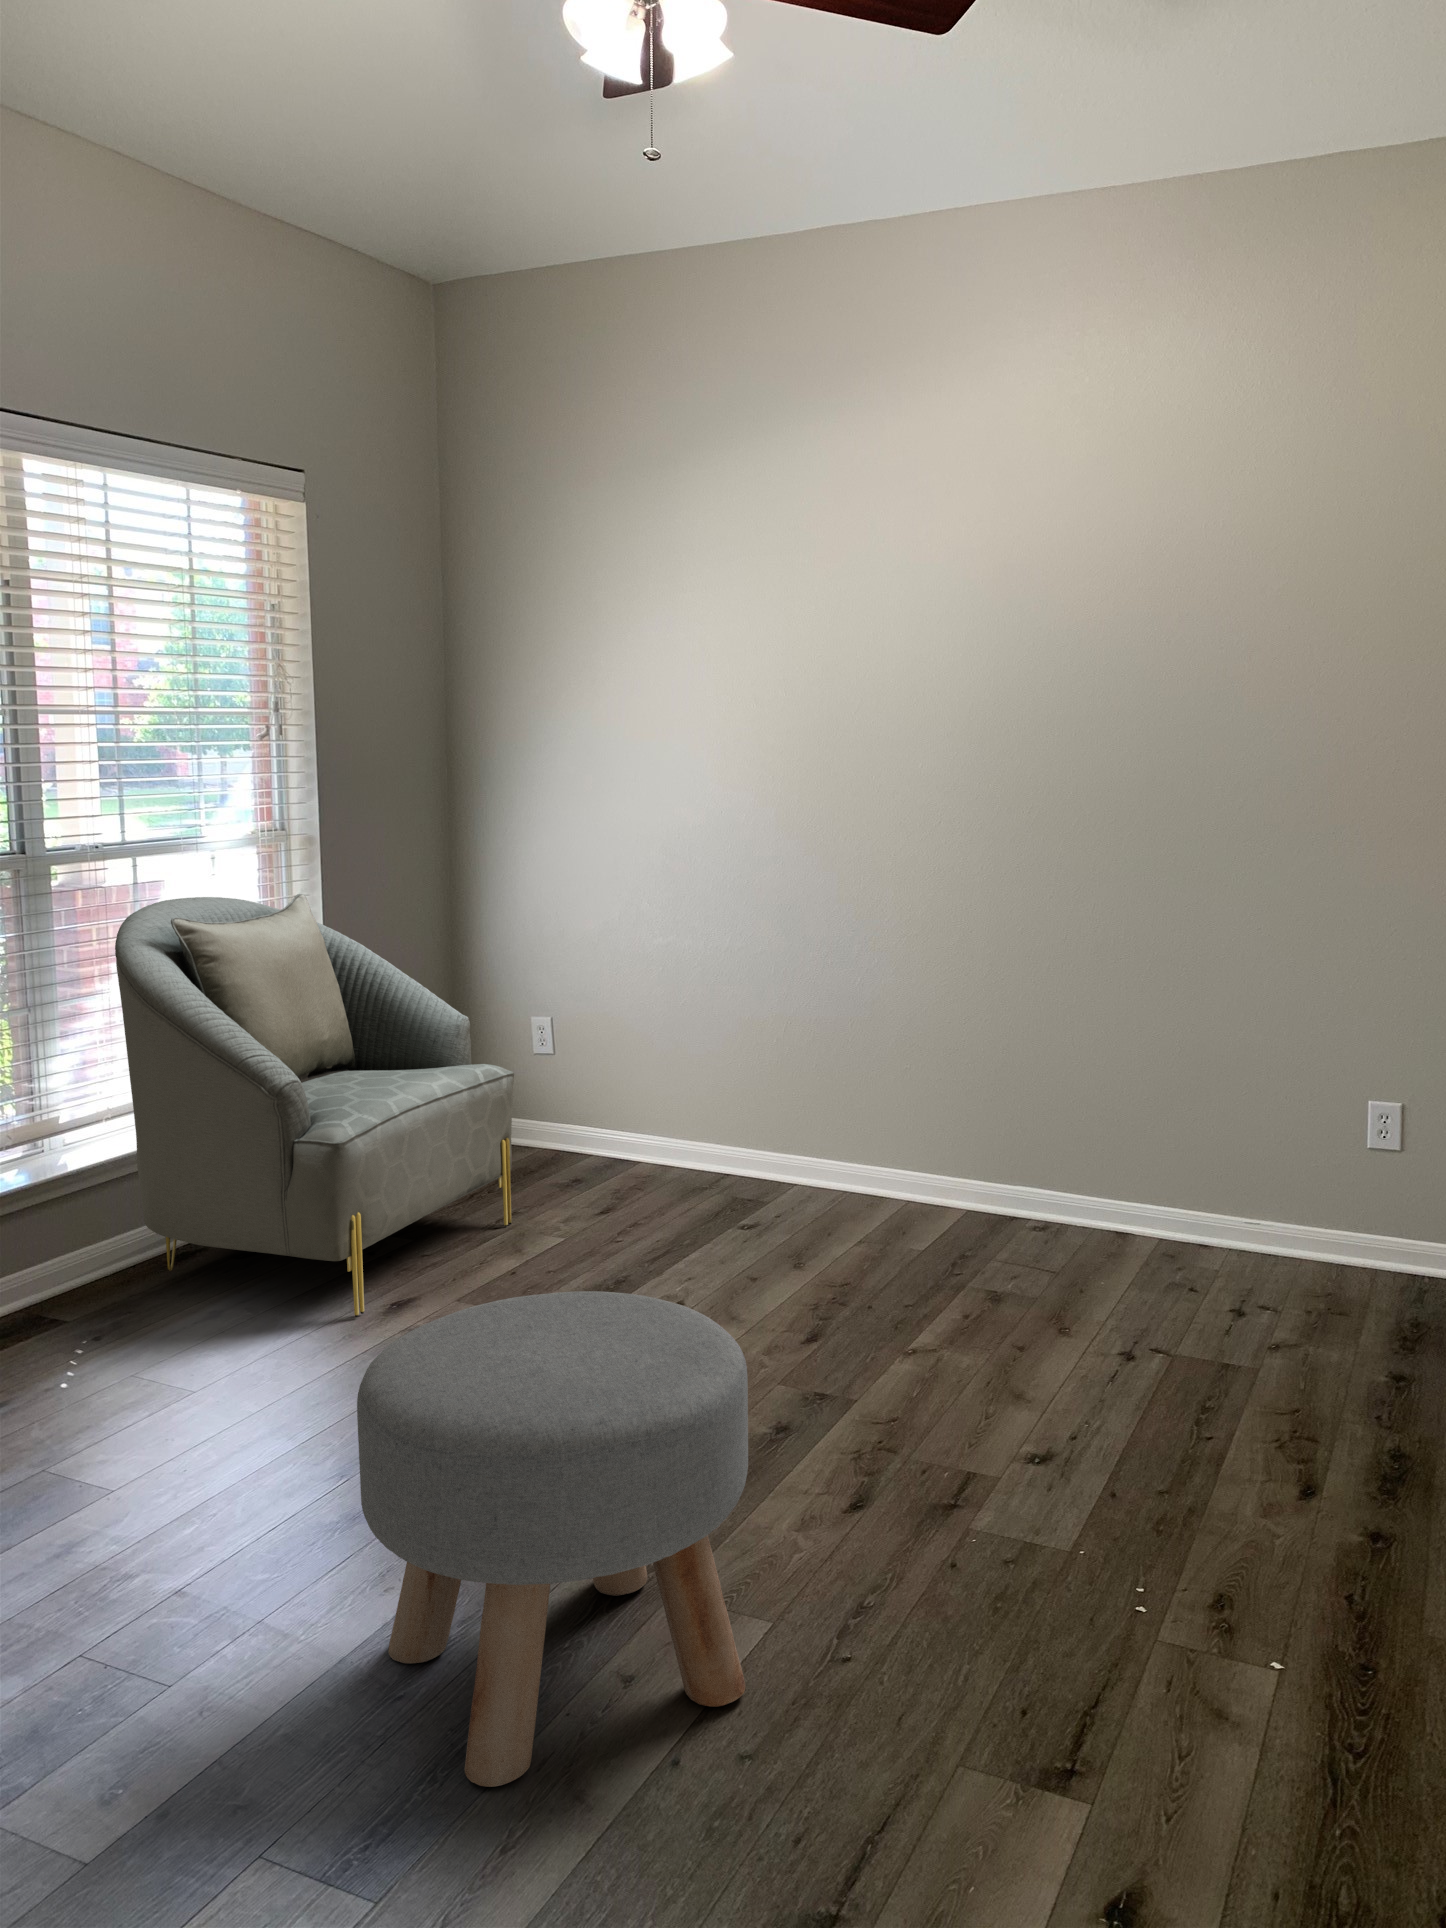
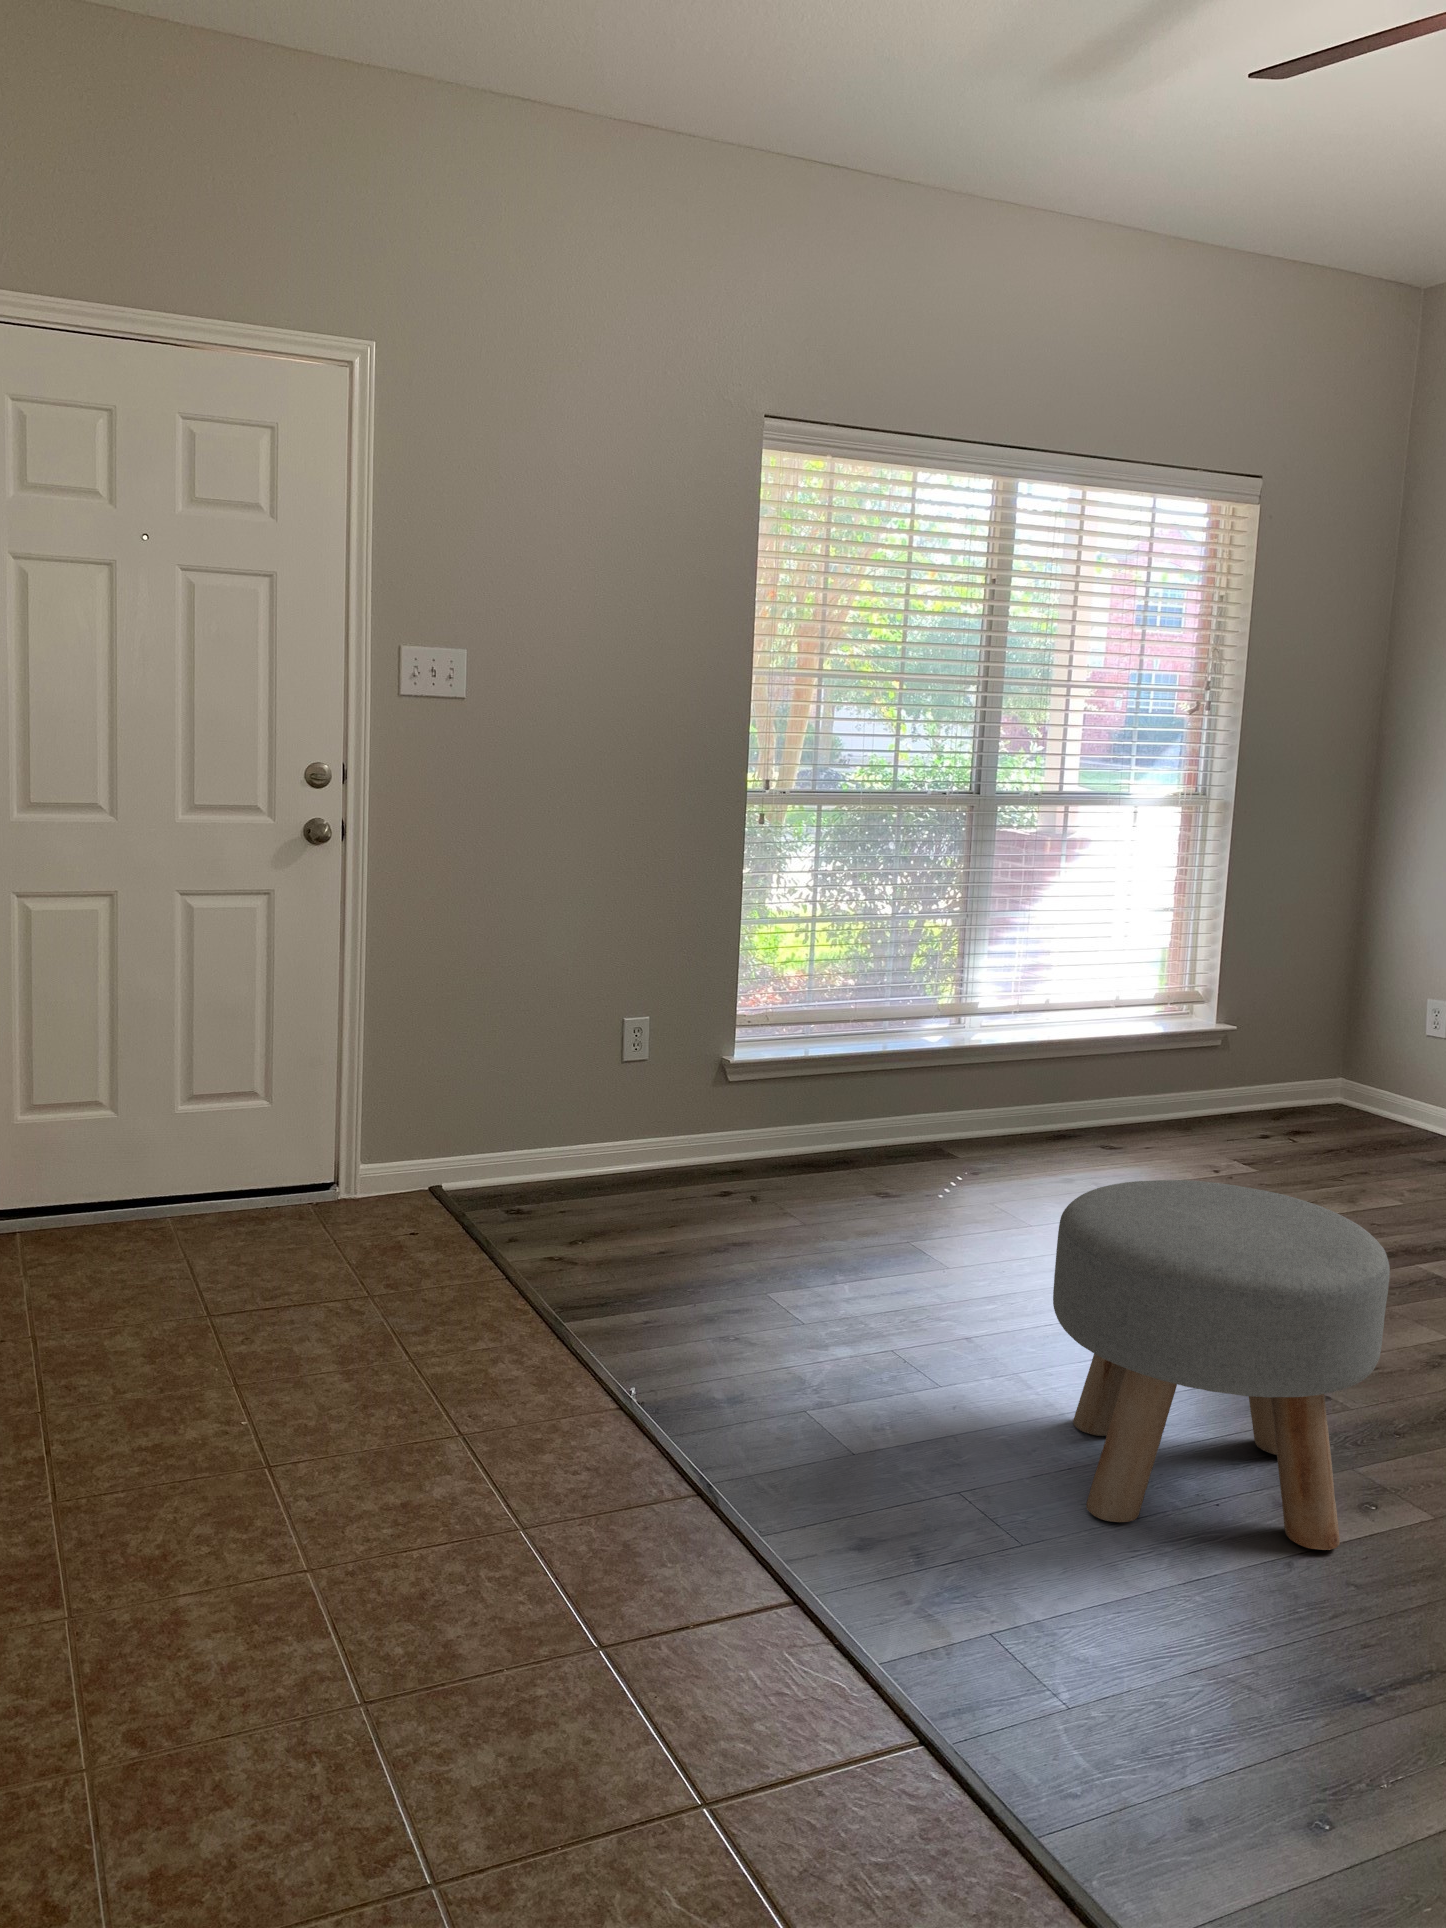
armchair: present [115,894,514,1317] -> none [1029,843,1372,1211]

